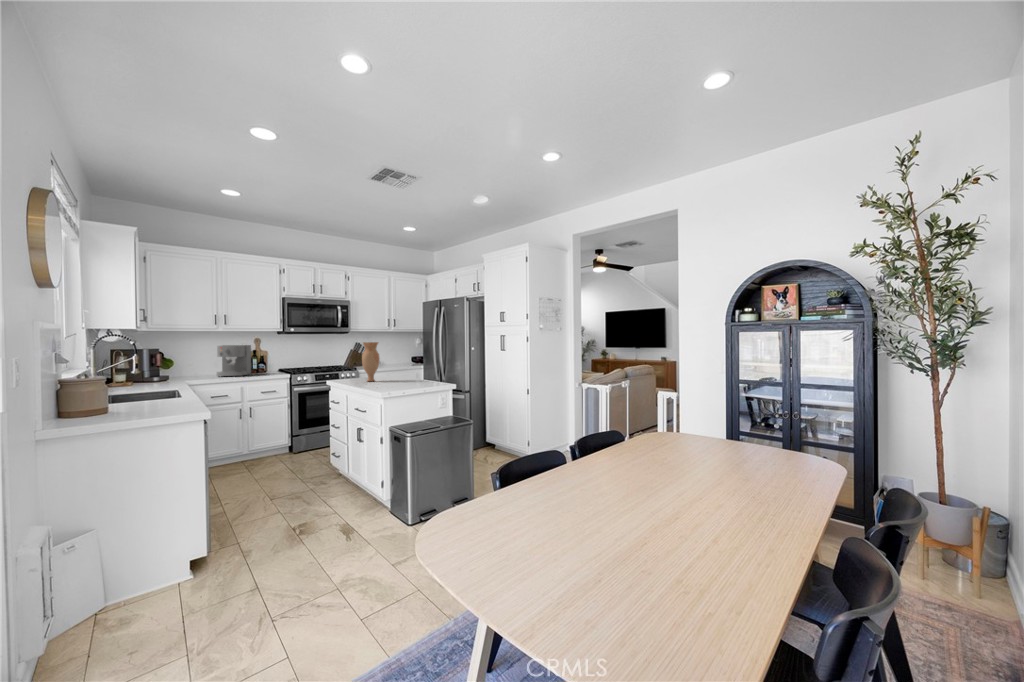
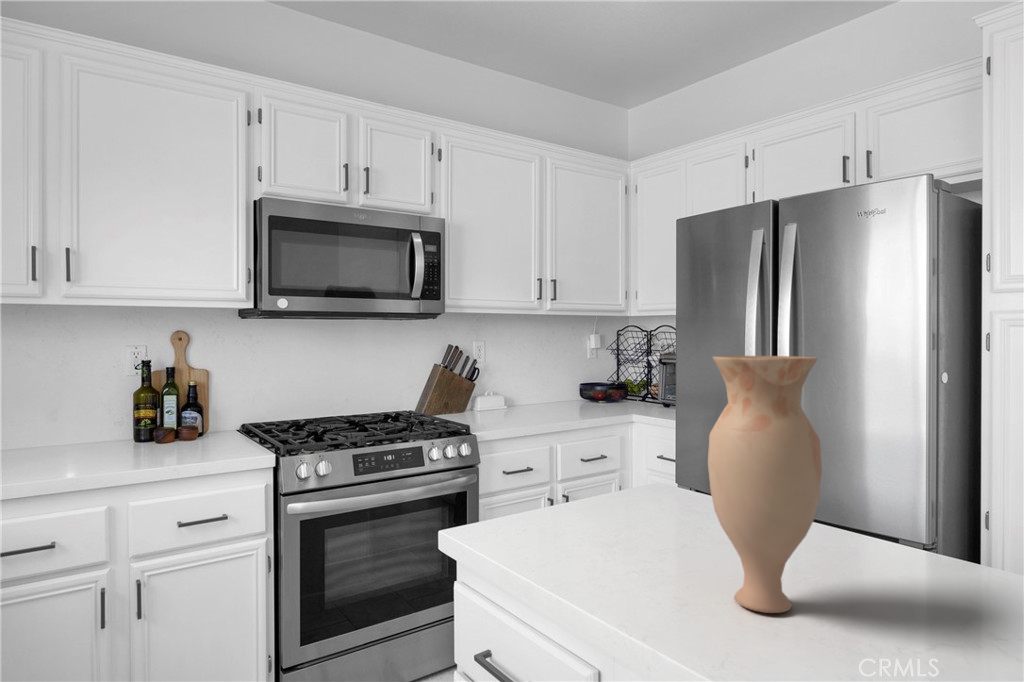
coffee maker: present [217,345,251,377] -> none [33,352,154,463]

